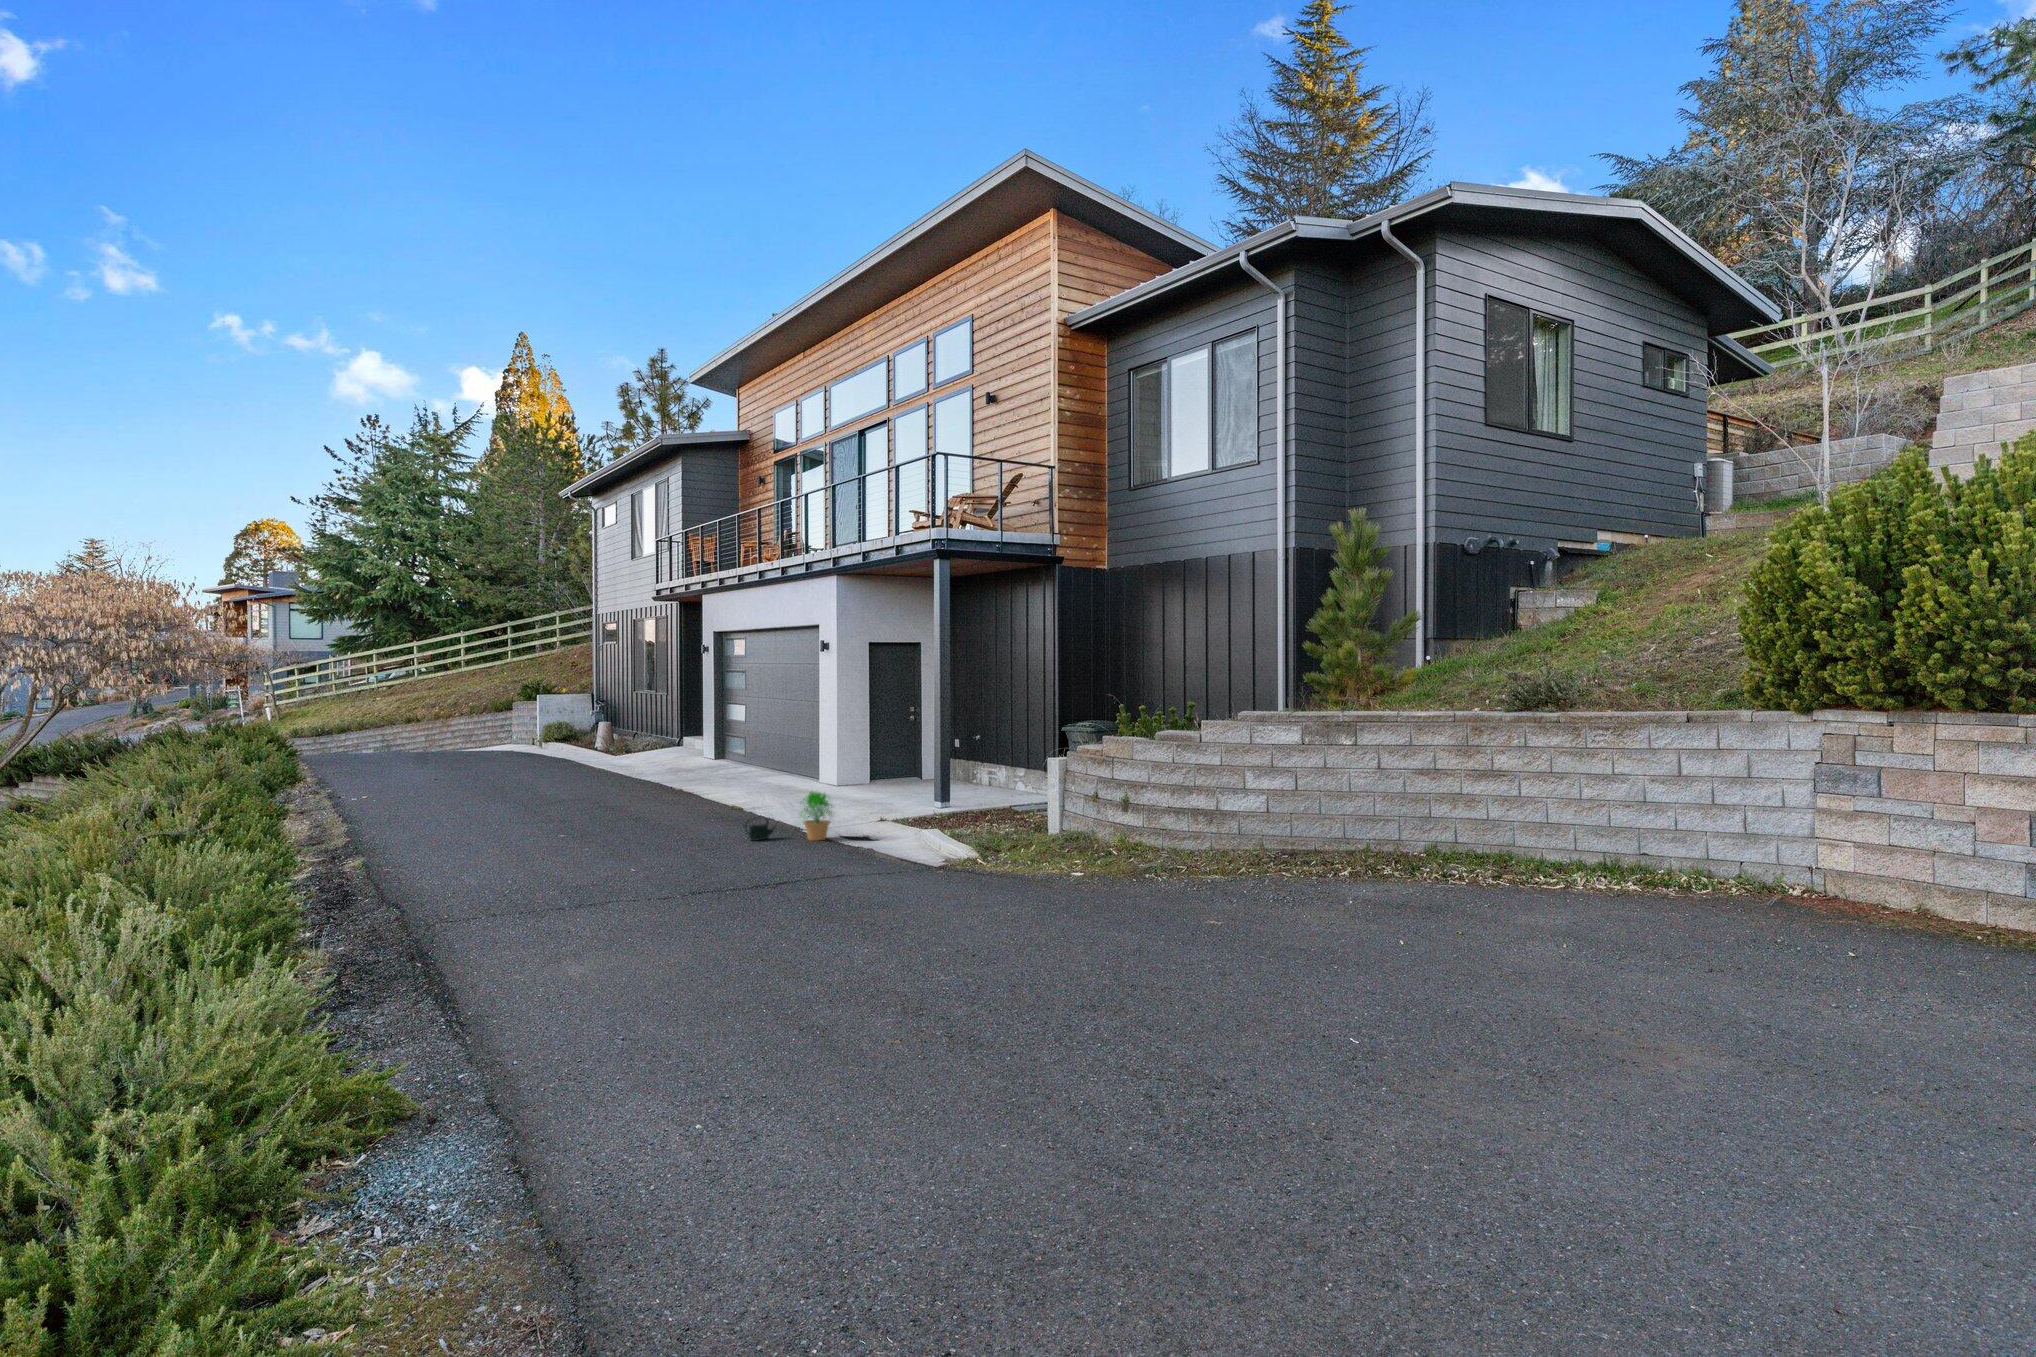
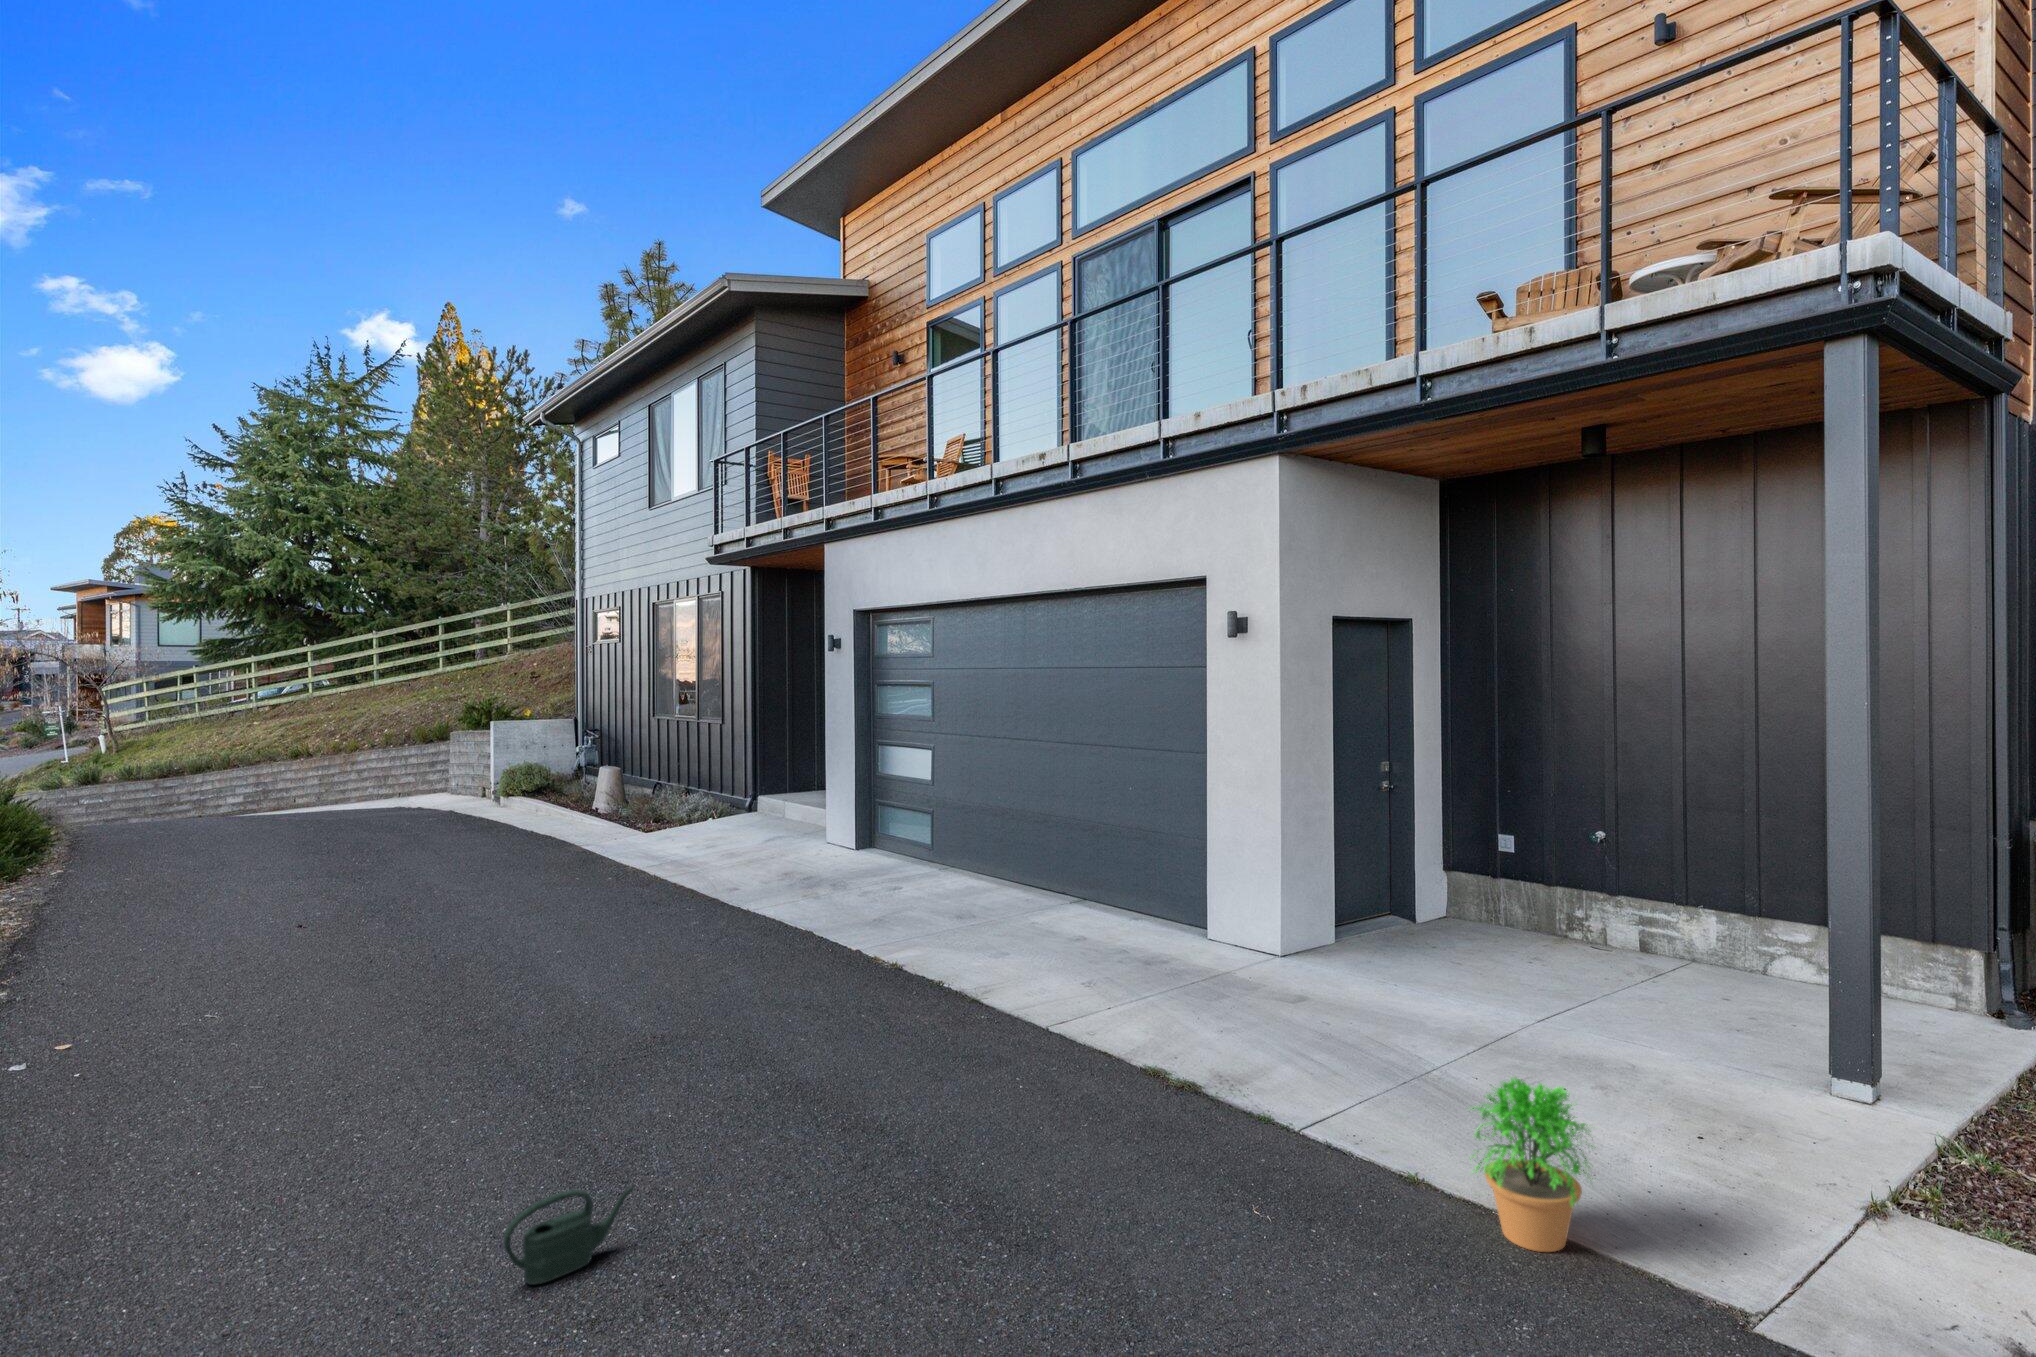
watering can: present [744,818,775,841] -> present [503,1187,634,1285]

